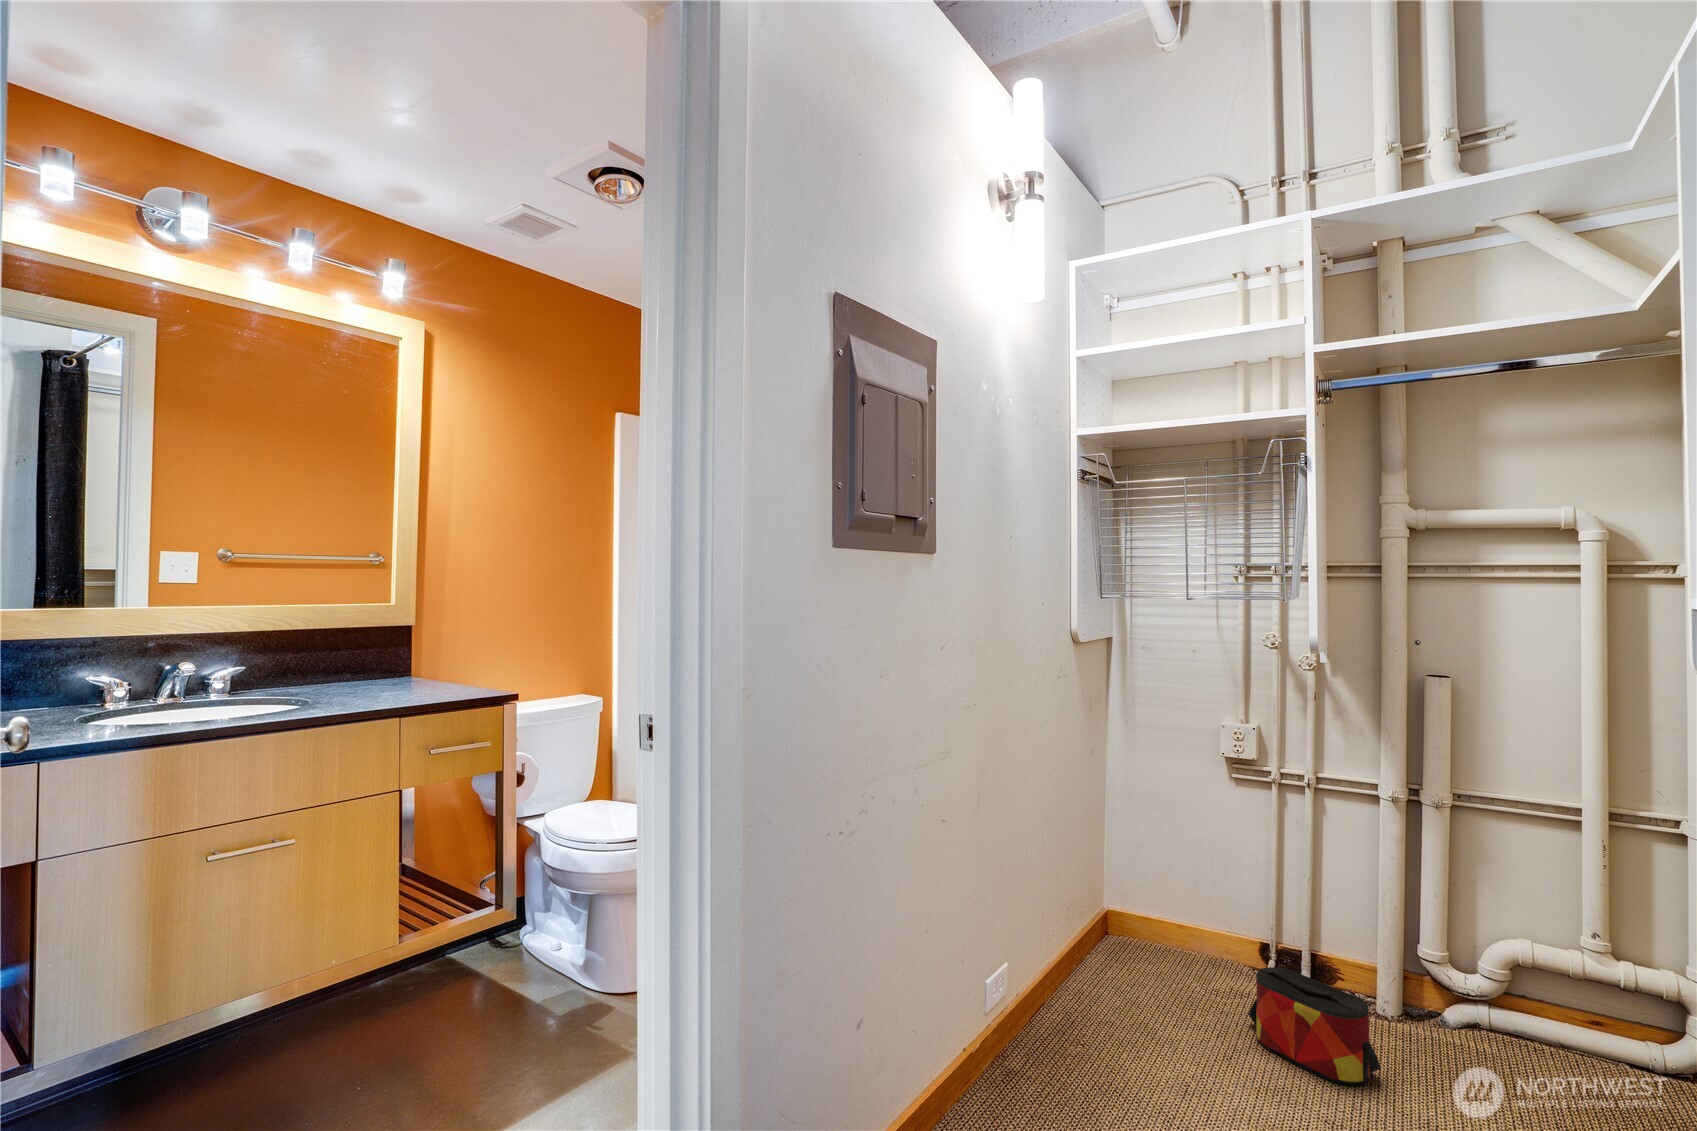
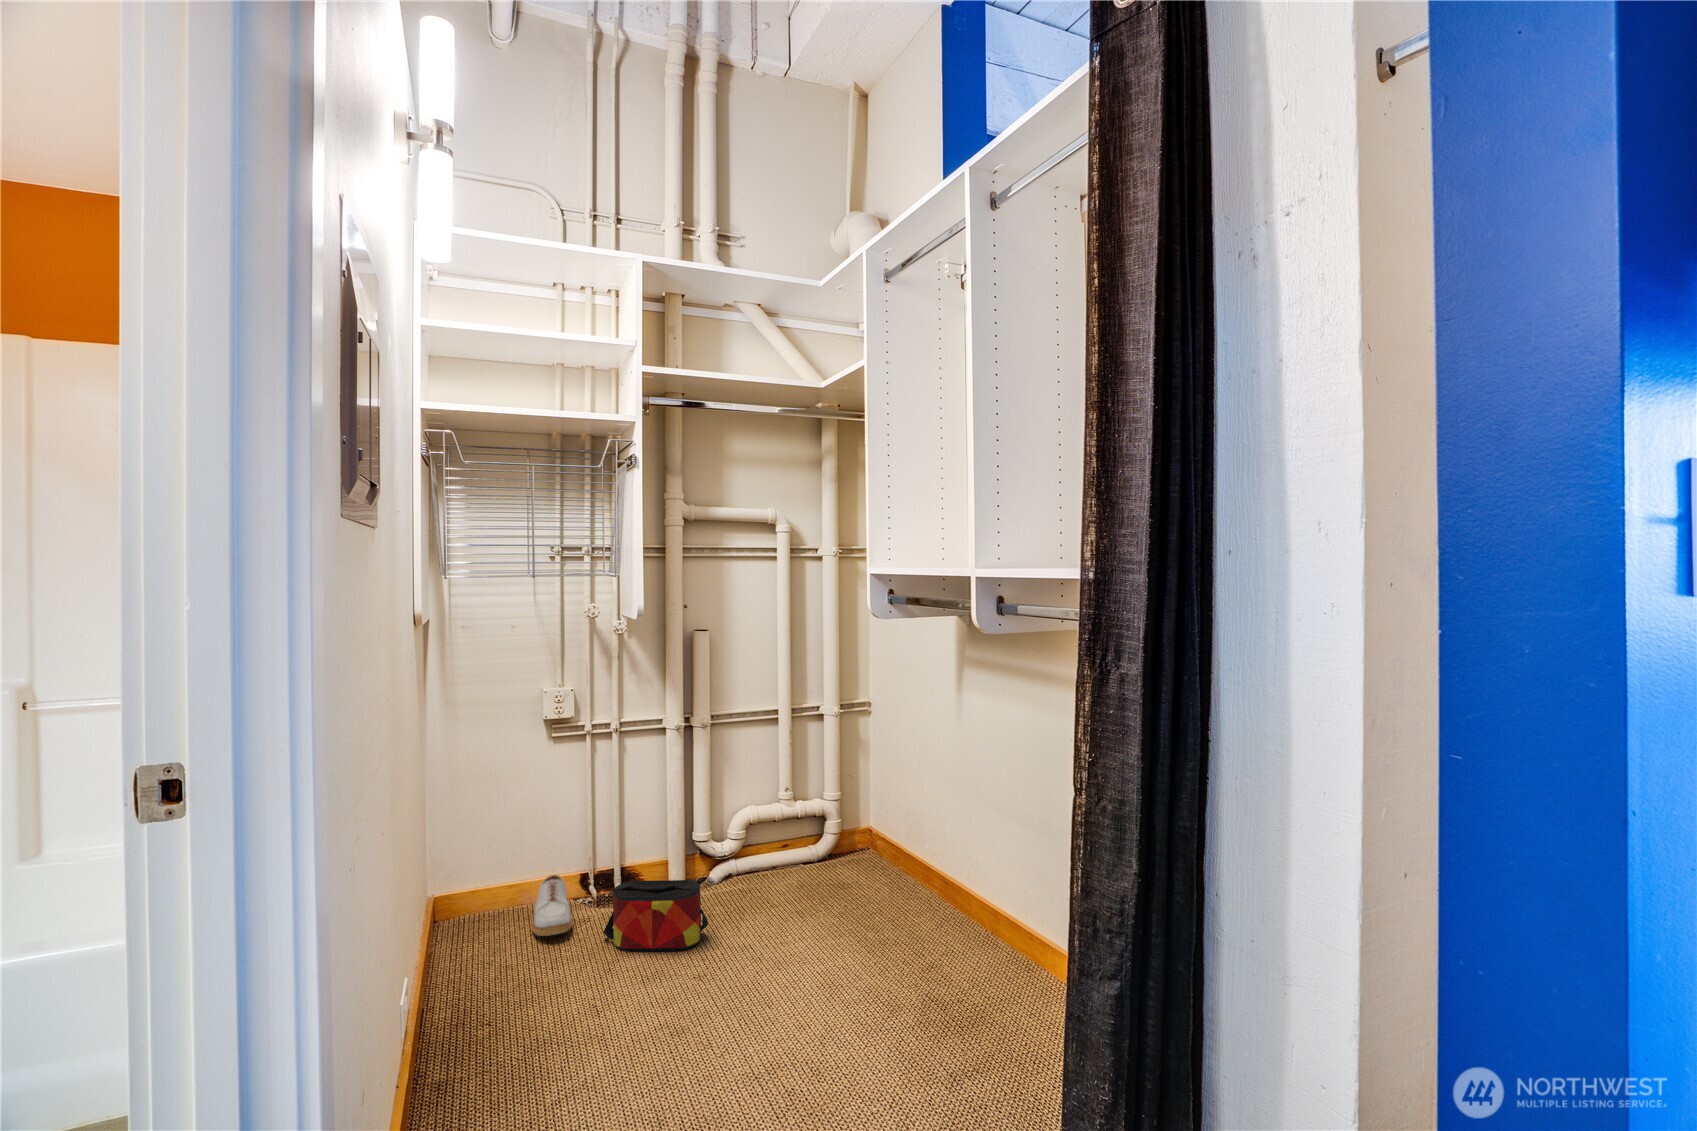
shoe: none [1182,931,1239,996] -> present [532,875,573,936]

